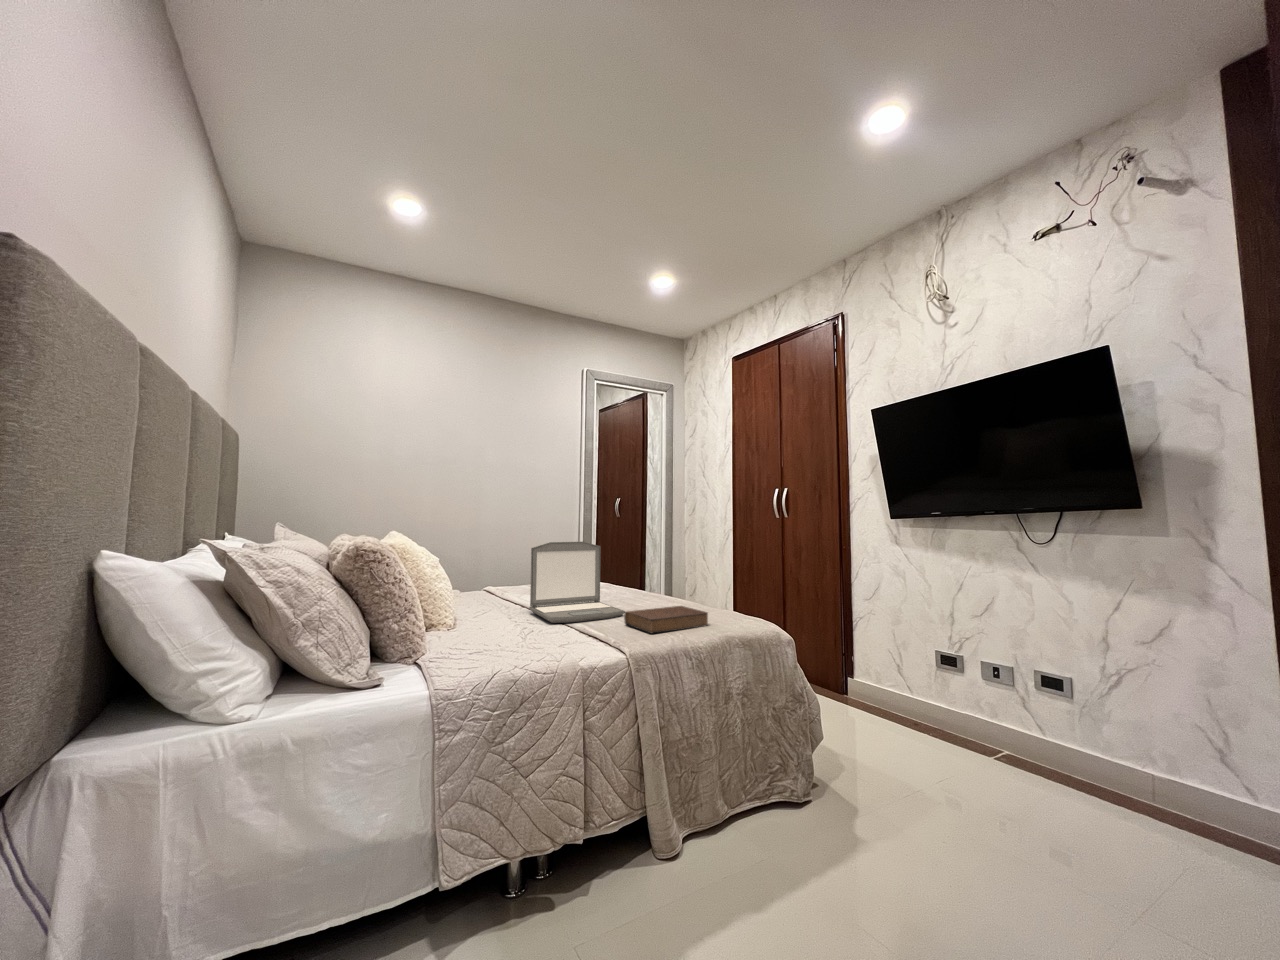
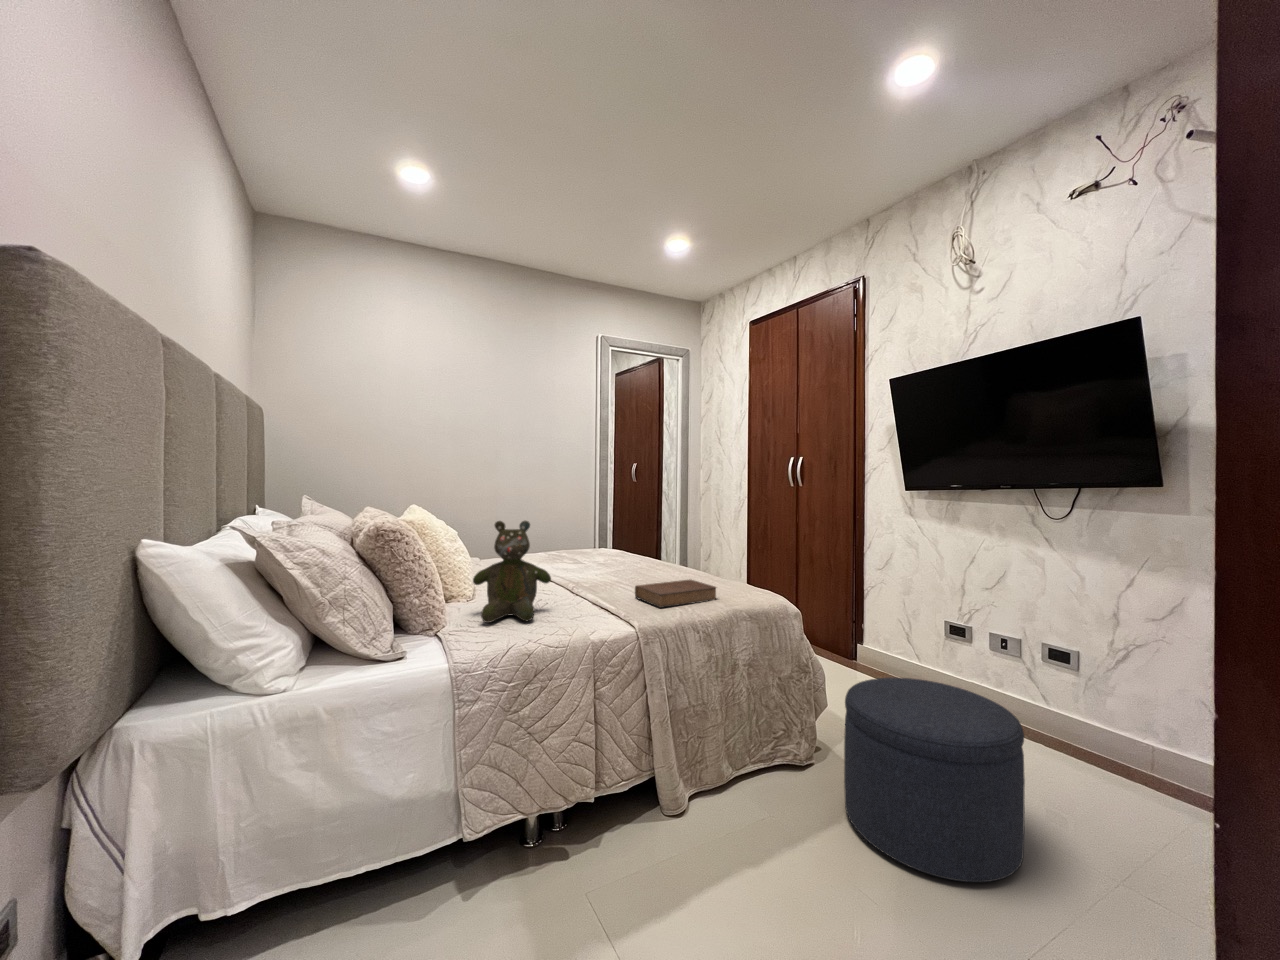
laptop: present [529,542,625,623] -> none [543,515,636,596]
teddy bear: none [456,543,539,649] -> present [473,521,551,623]
ottoman: none [844,705,1037,924] -> present [844,678,1025,882]

